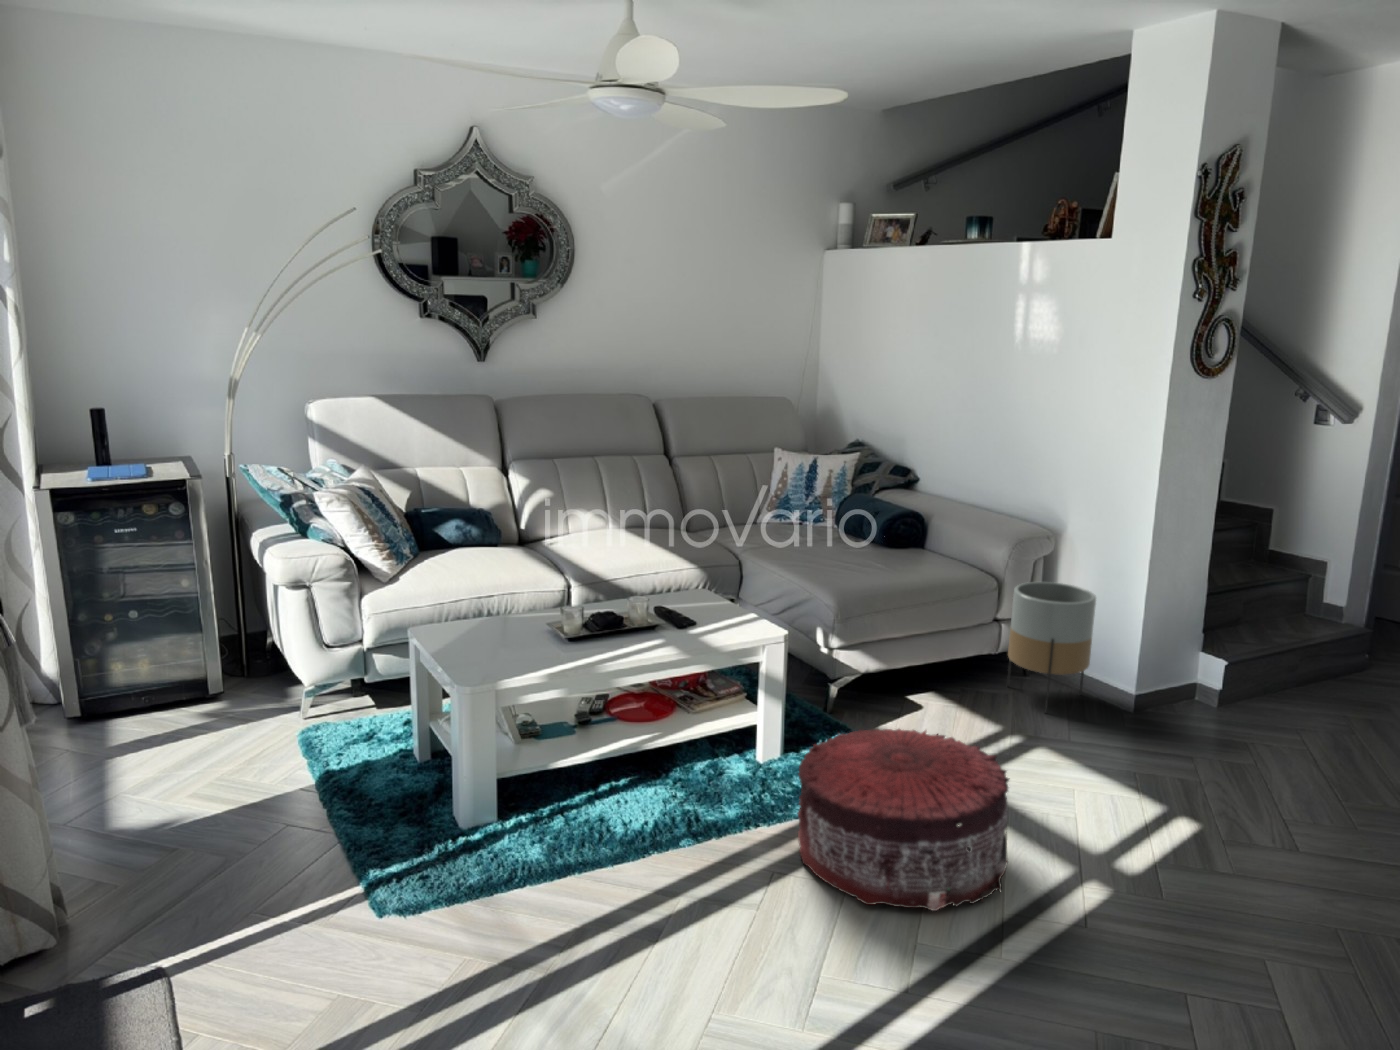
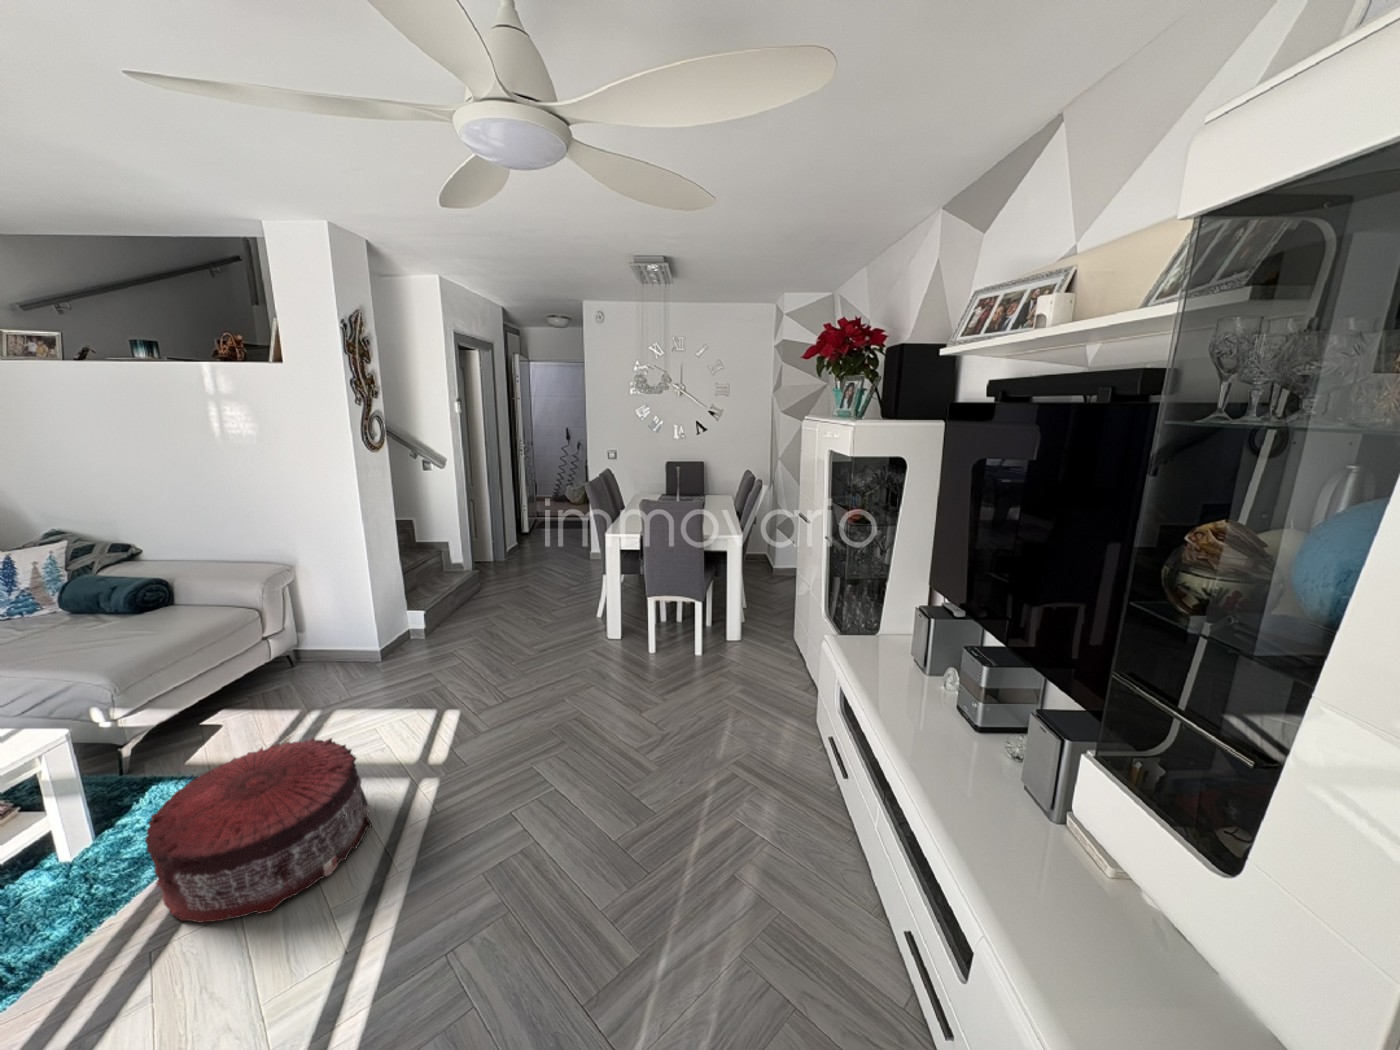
planter: present [1007,582,1096,712] -> none [275,597,346,687]

